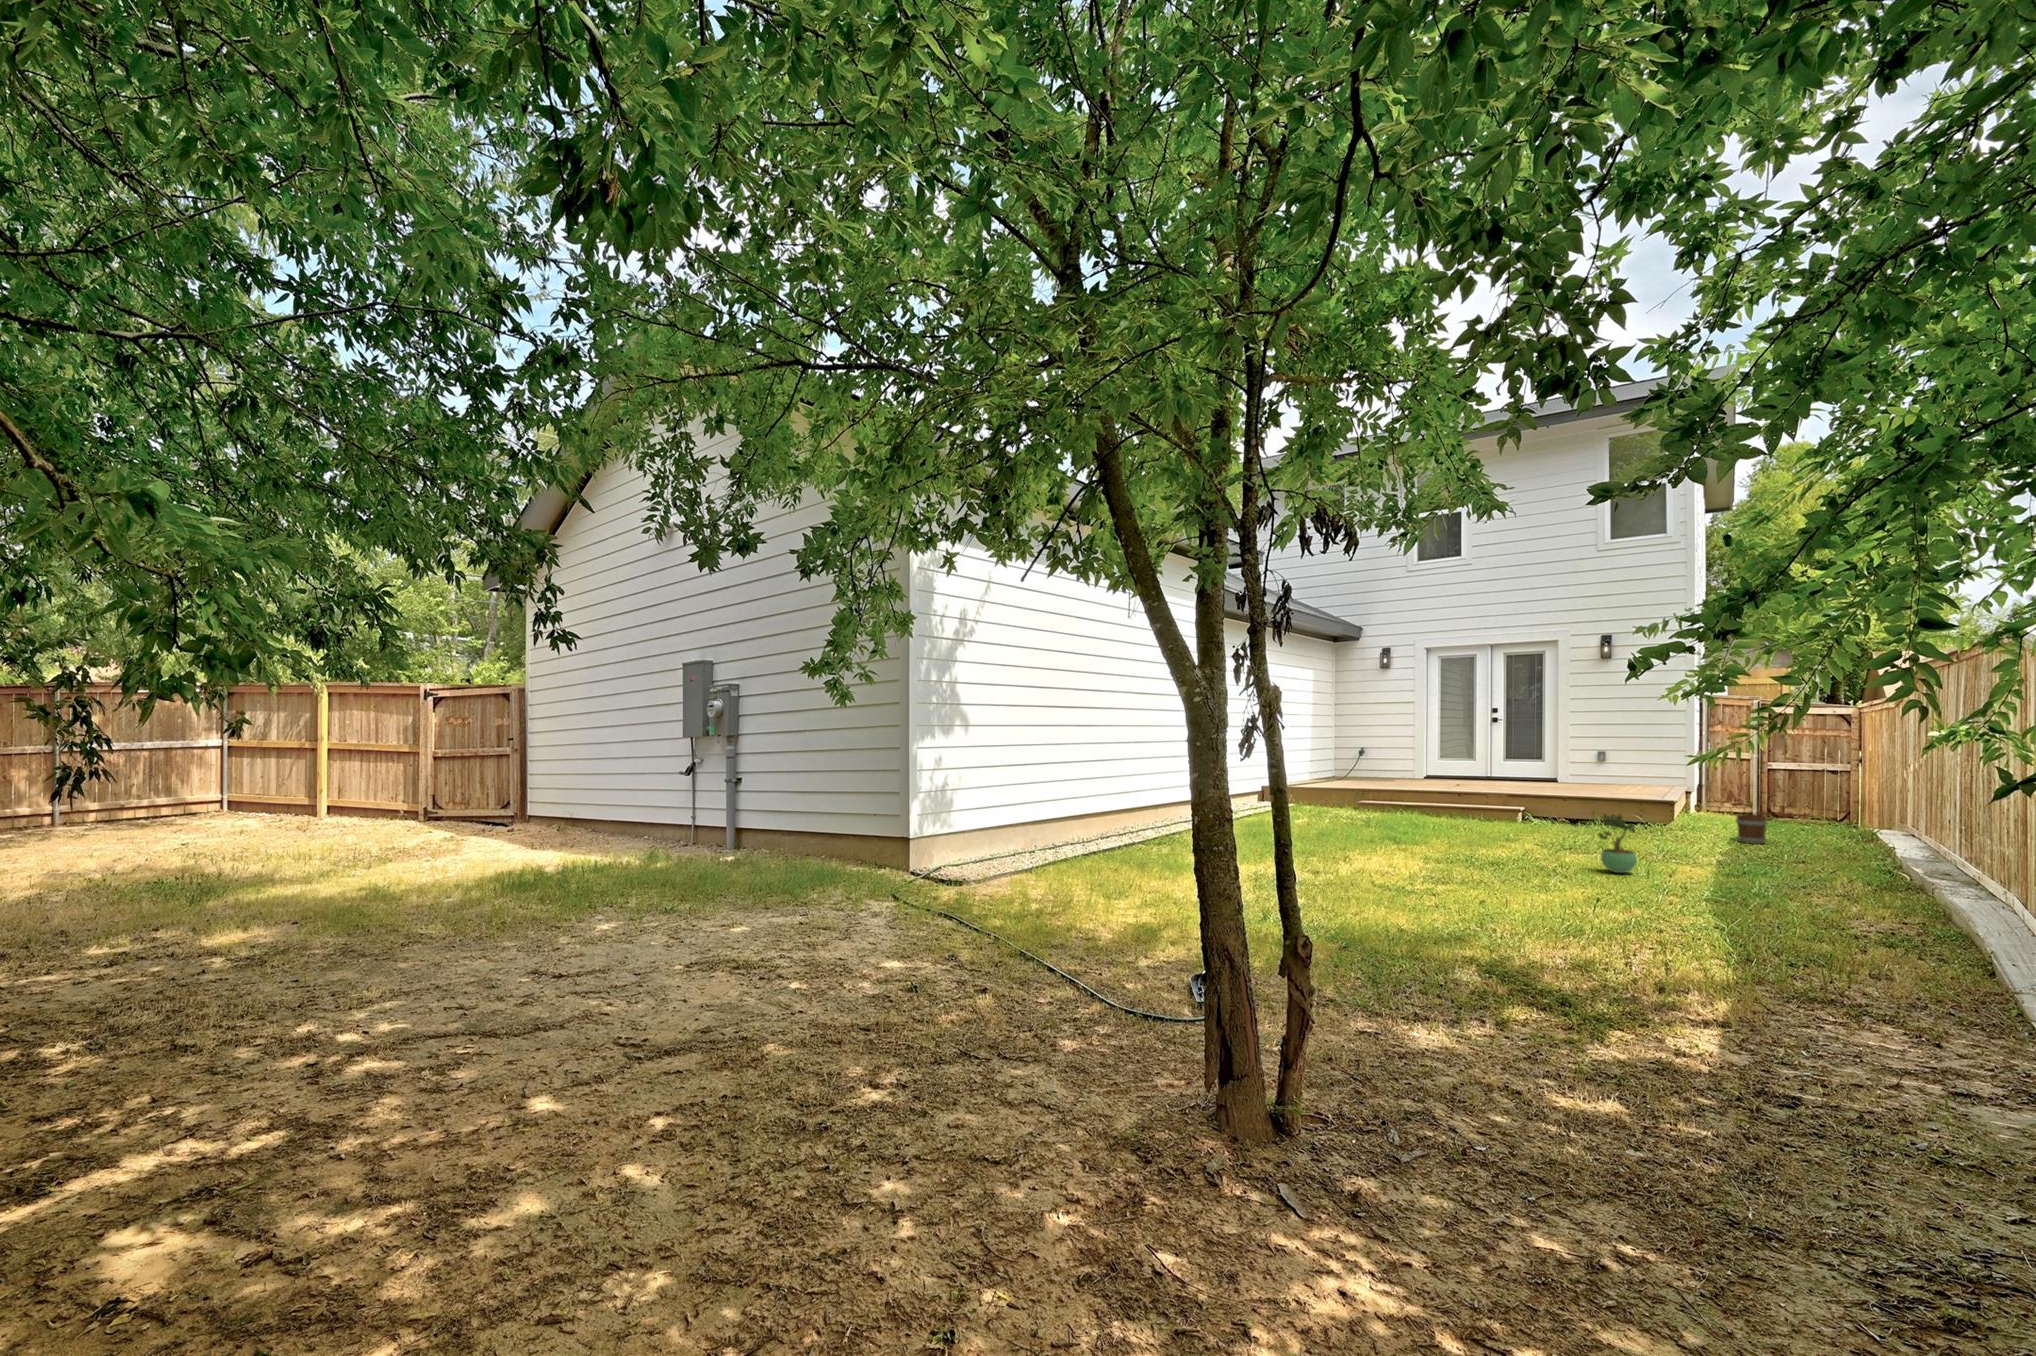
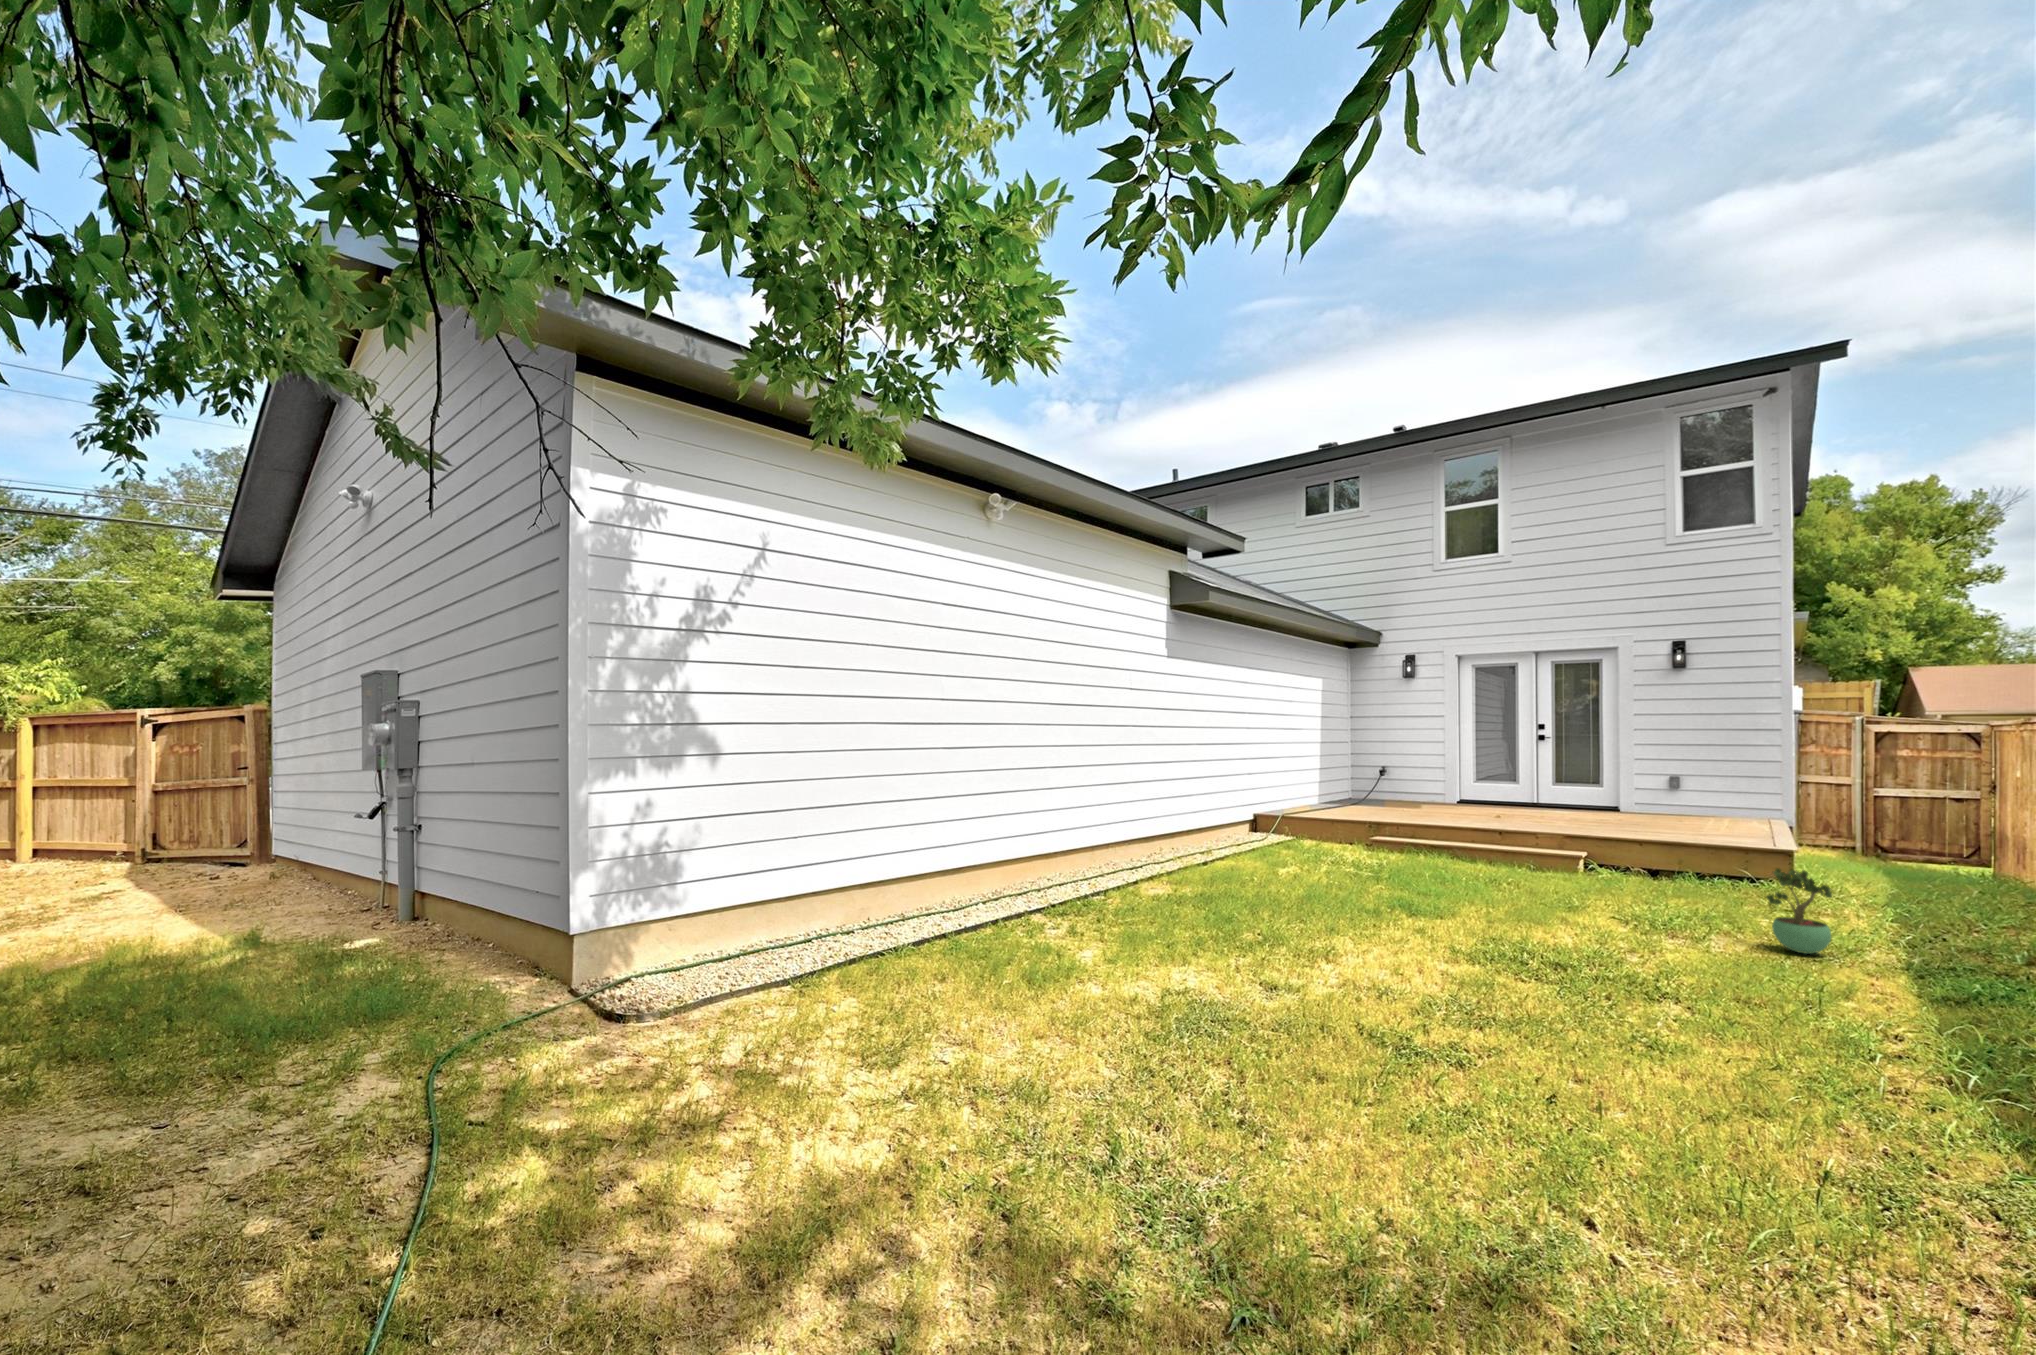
bucket: present [1736,811,1767,844] -> none [1898,856,1948,901]

